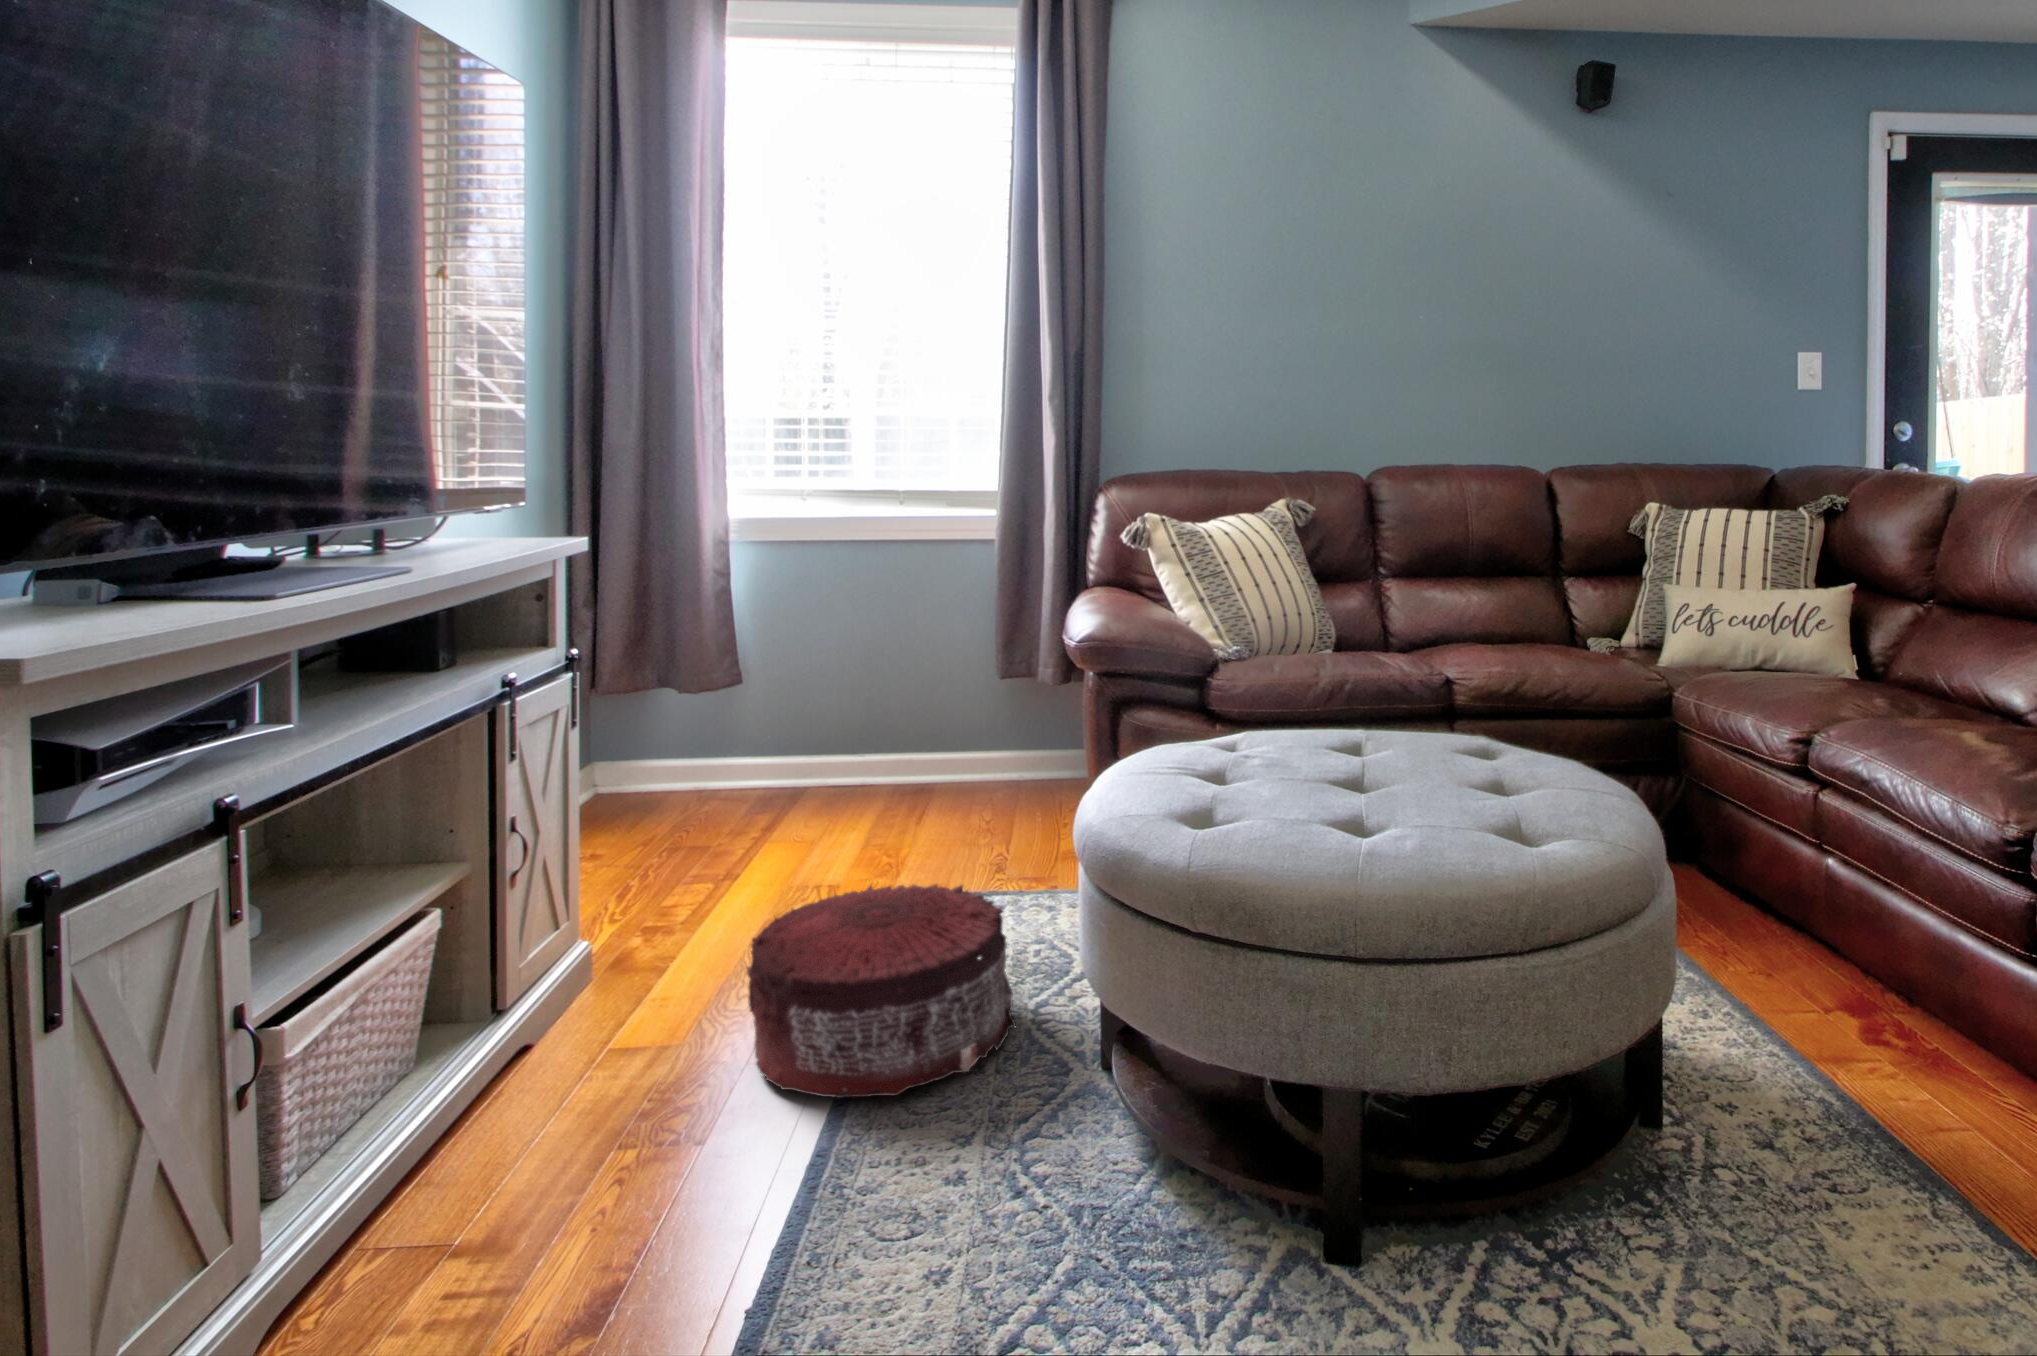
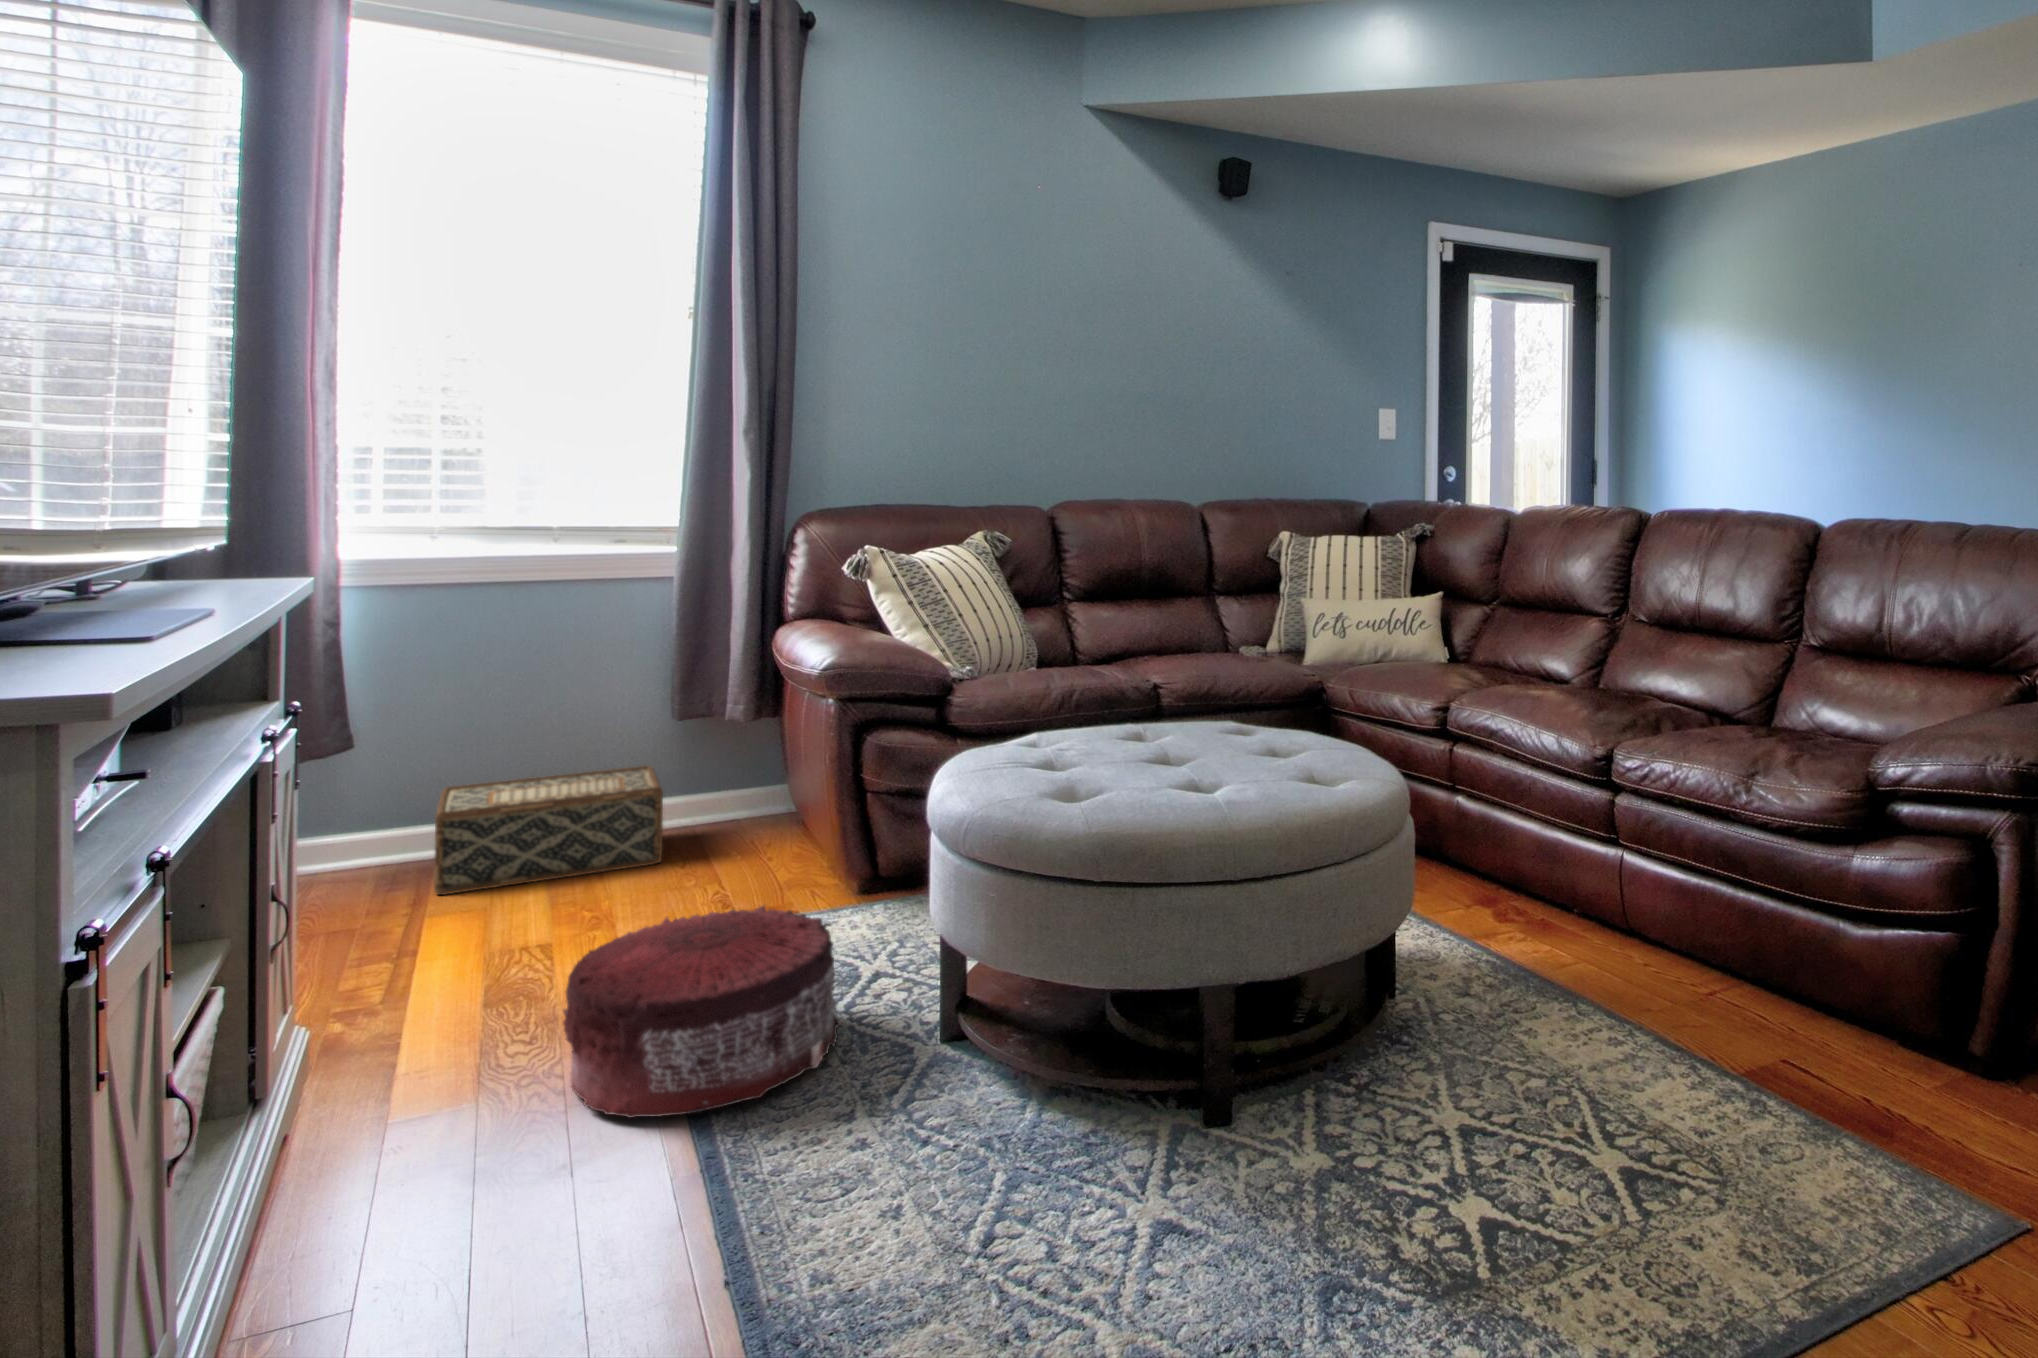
woven basket: none [784,719,980,823] -> present [434,765,663,895]

